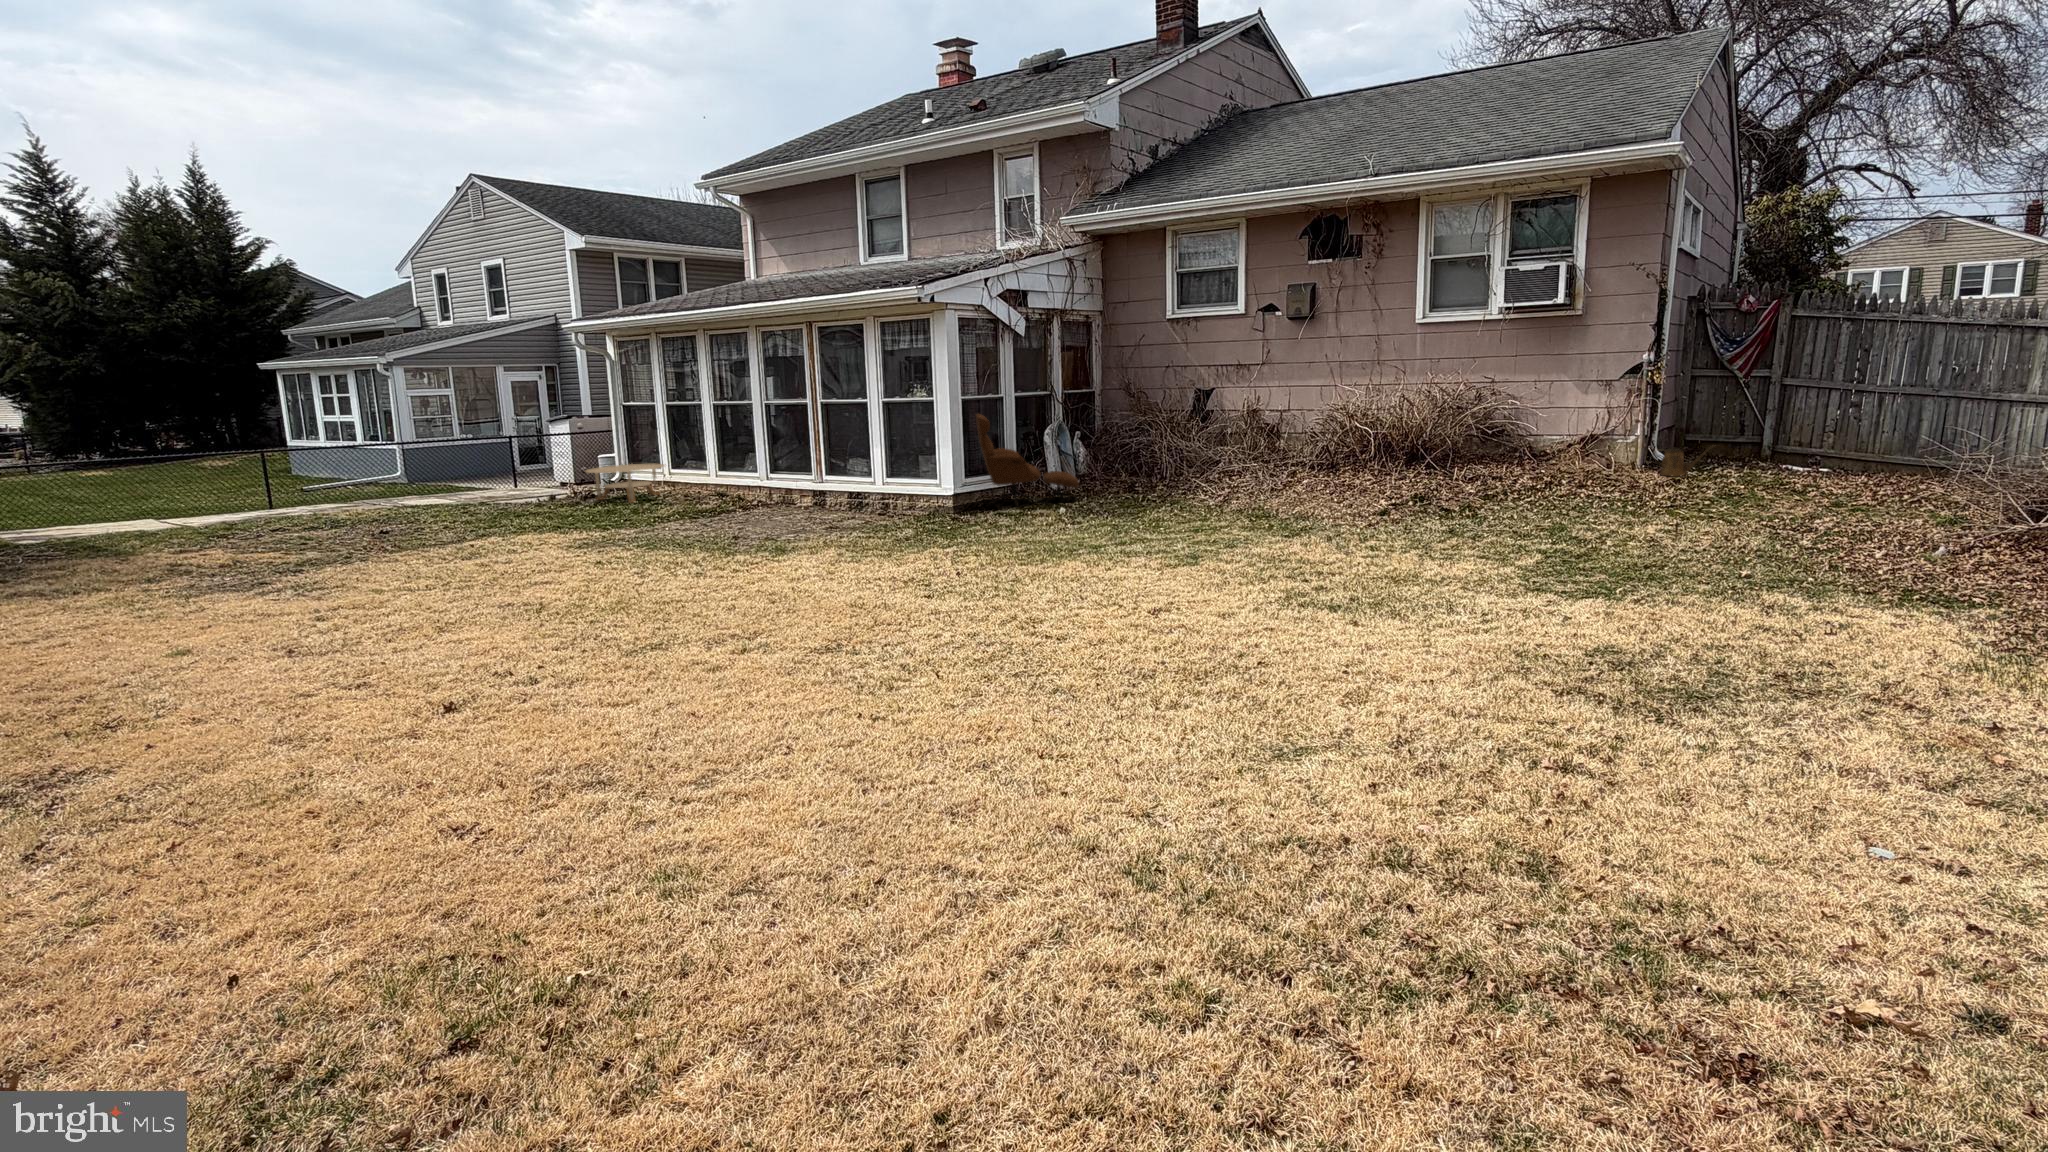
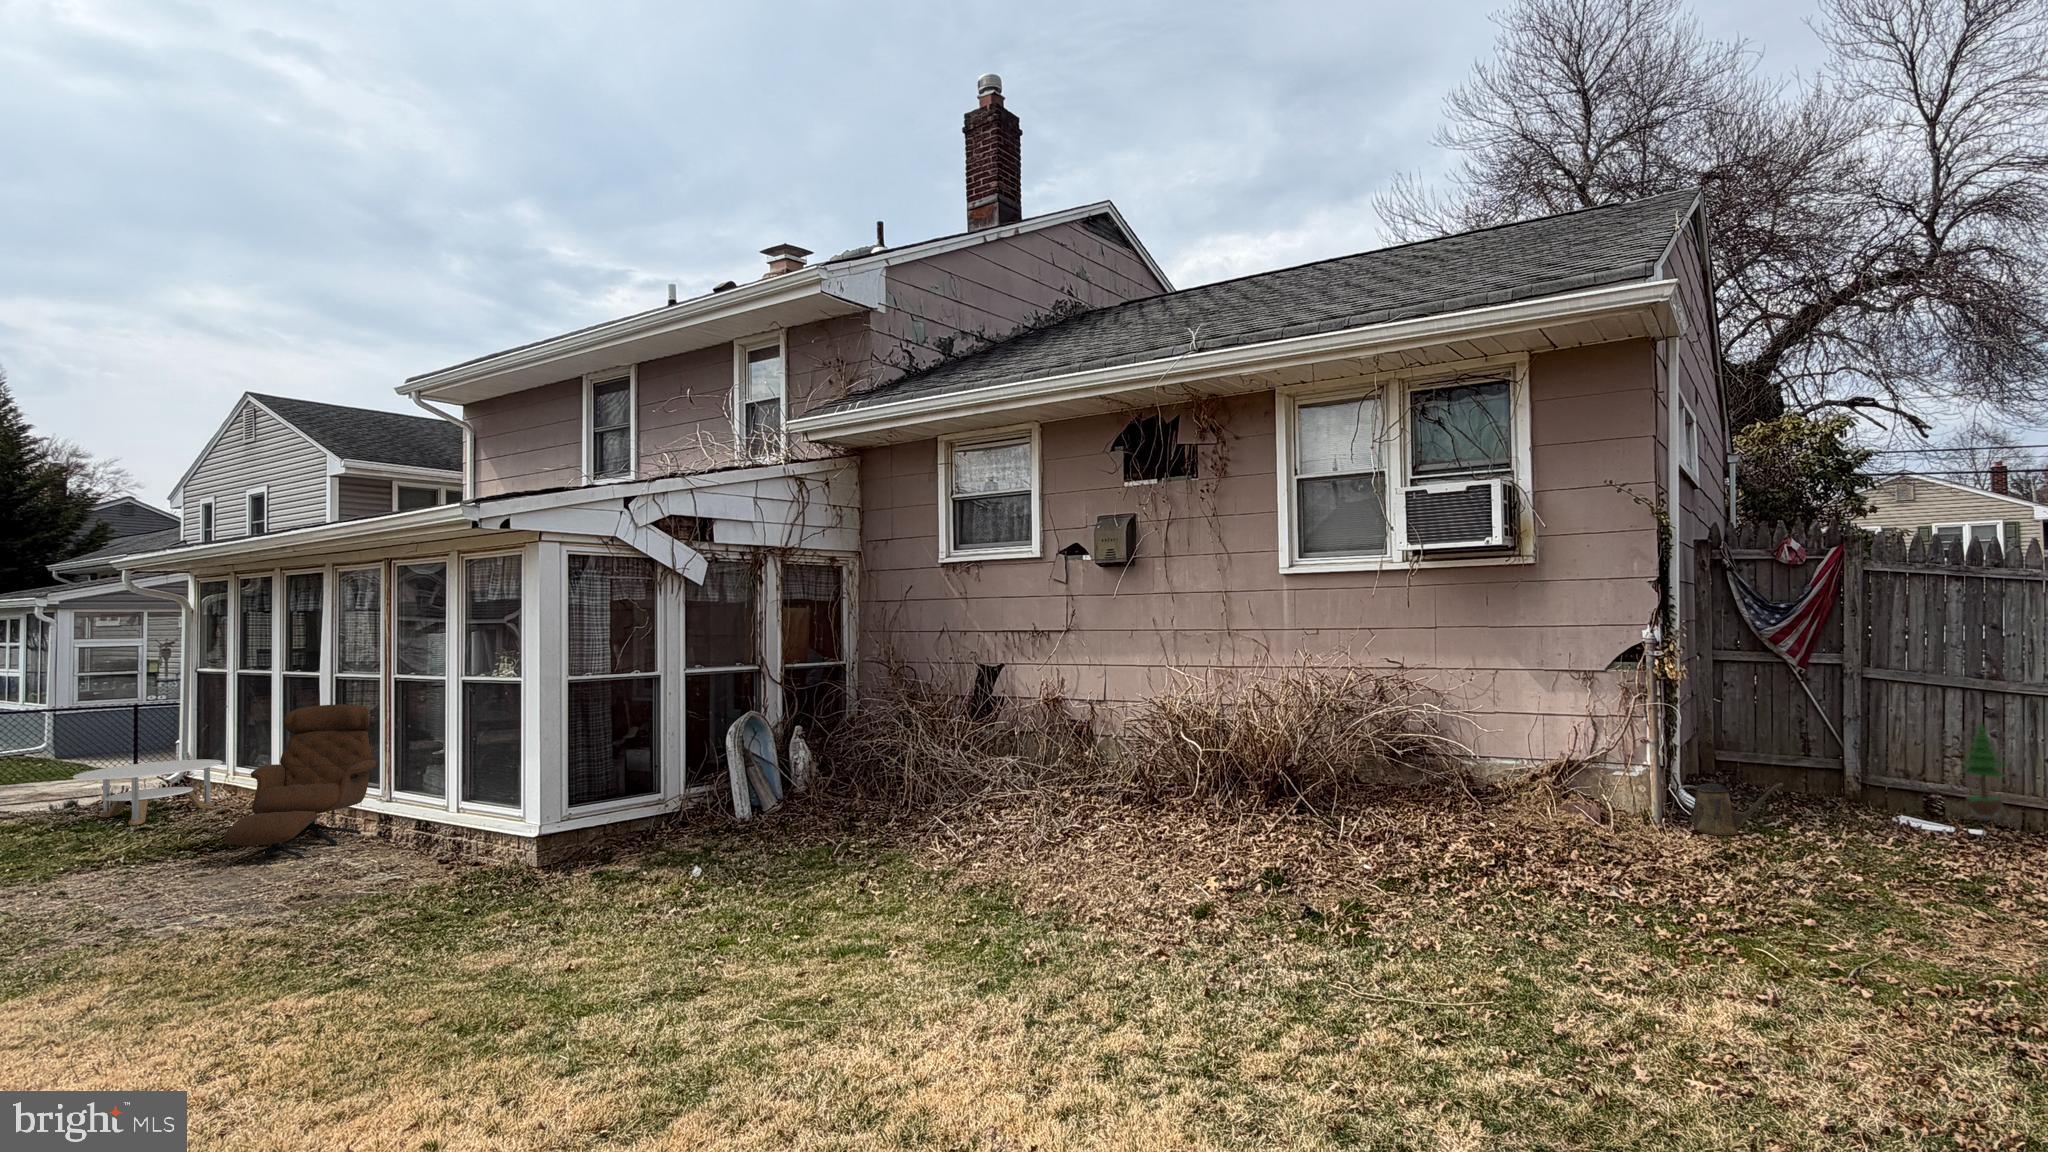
potted tree: none [1828,411,1856,471] -> present [1961,723,2005,822]
lounge chair: present [976,414,1079,506] -> present [225,704,377,866]

